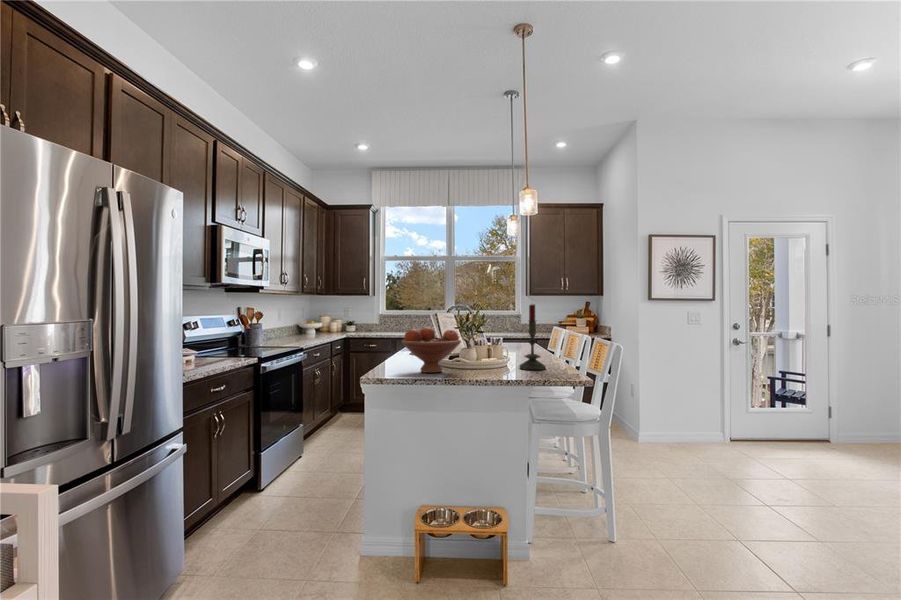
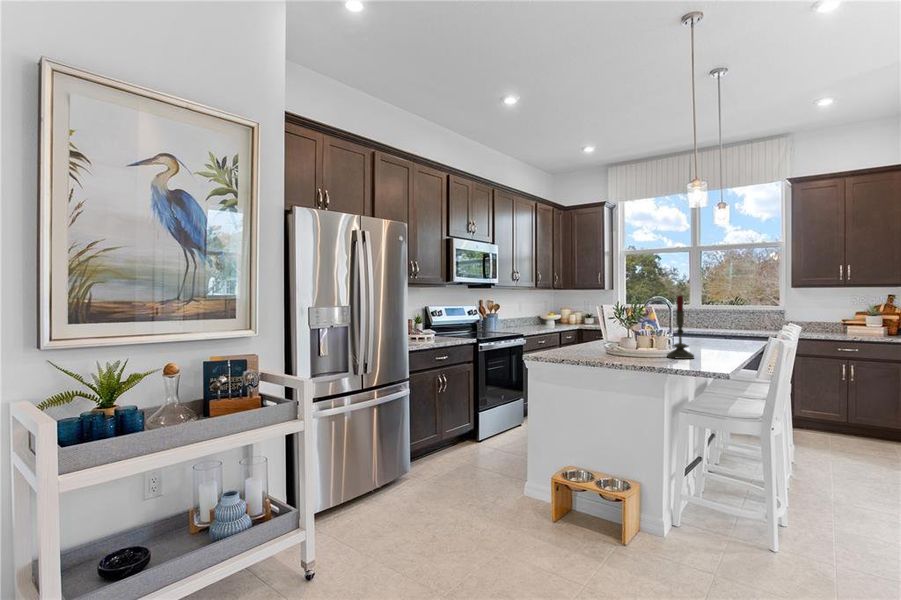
fruit bowl: present [402,327,461,373] -> none [553,316,605,355]

